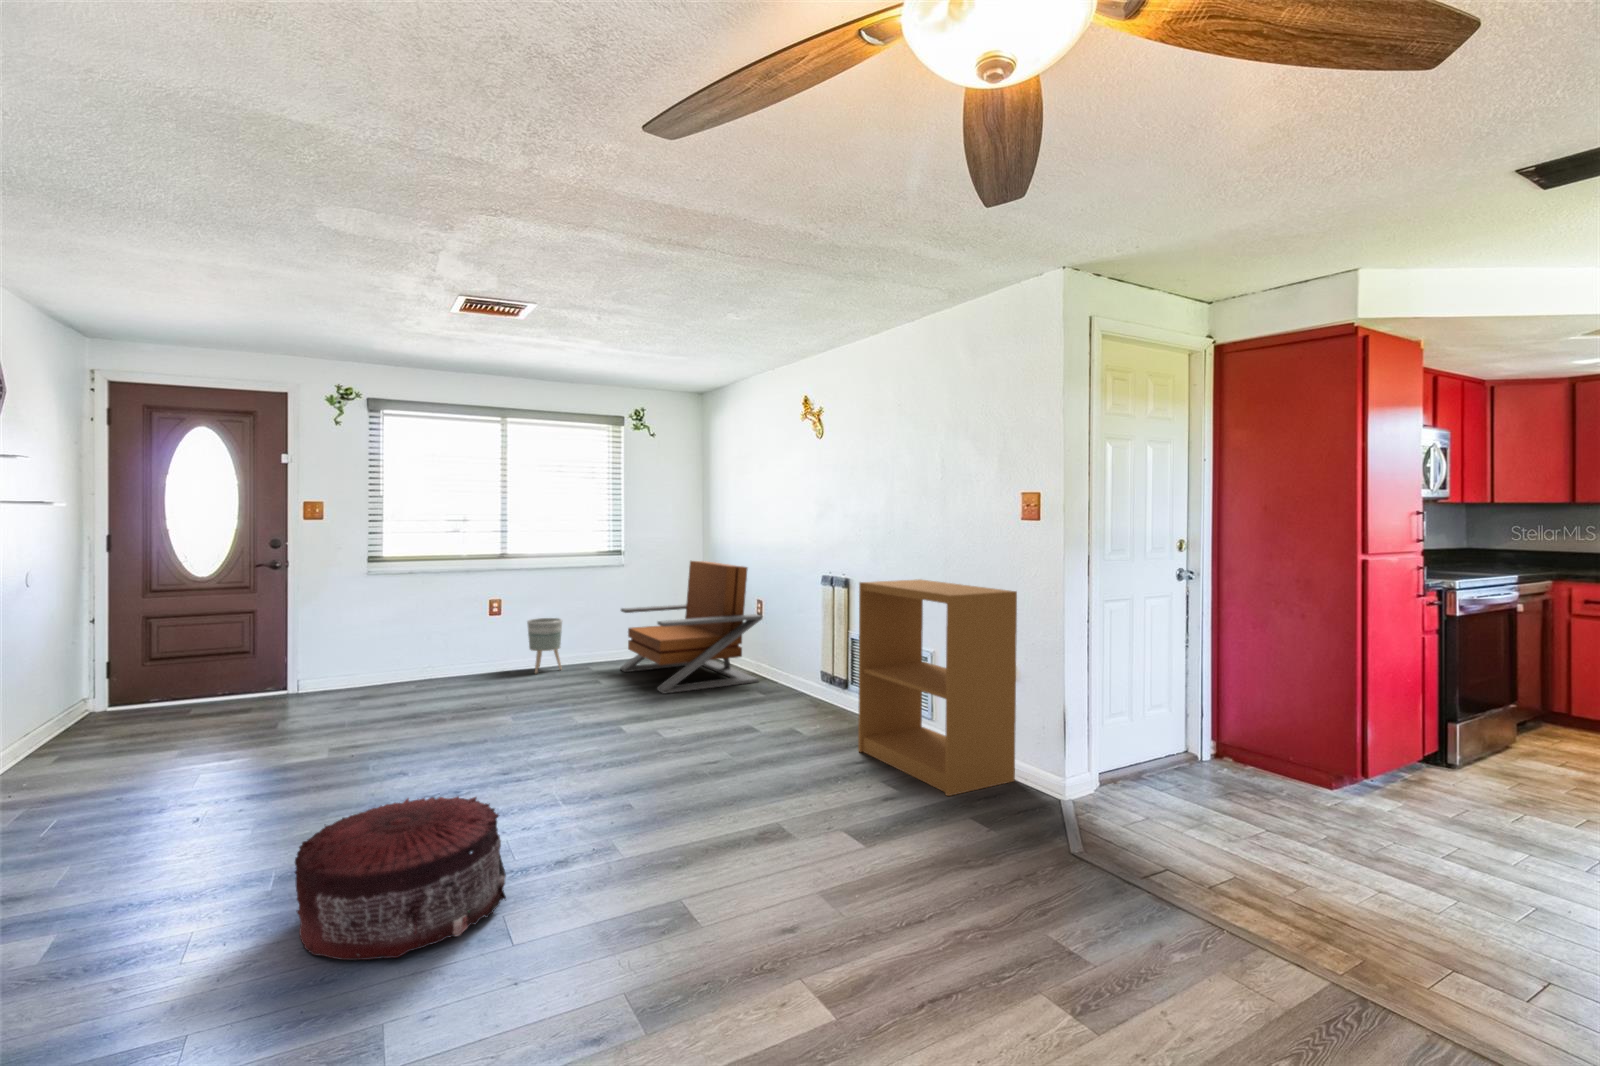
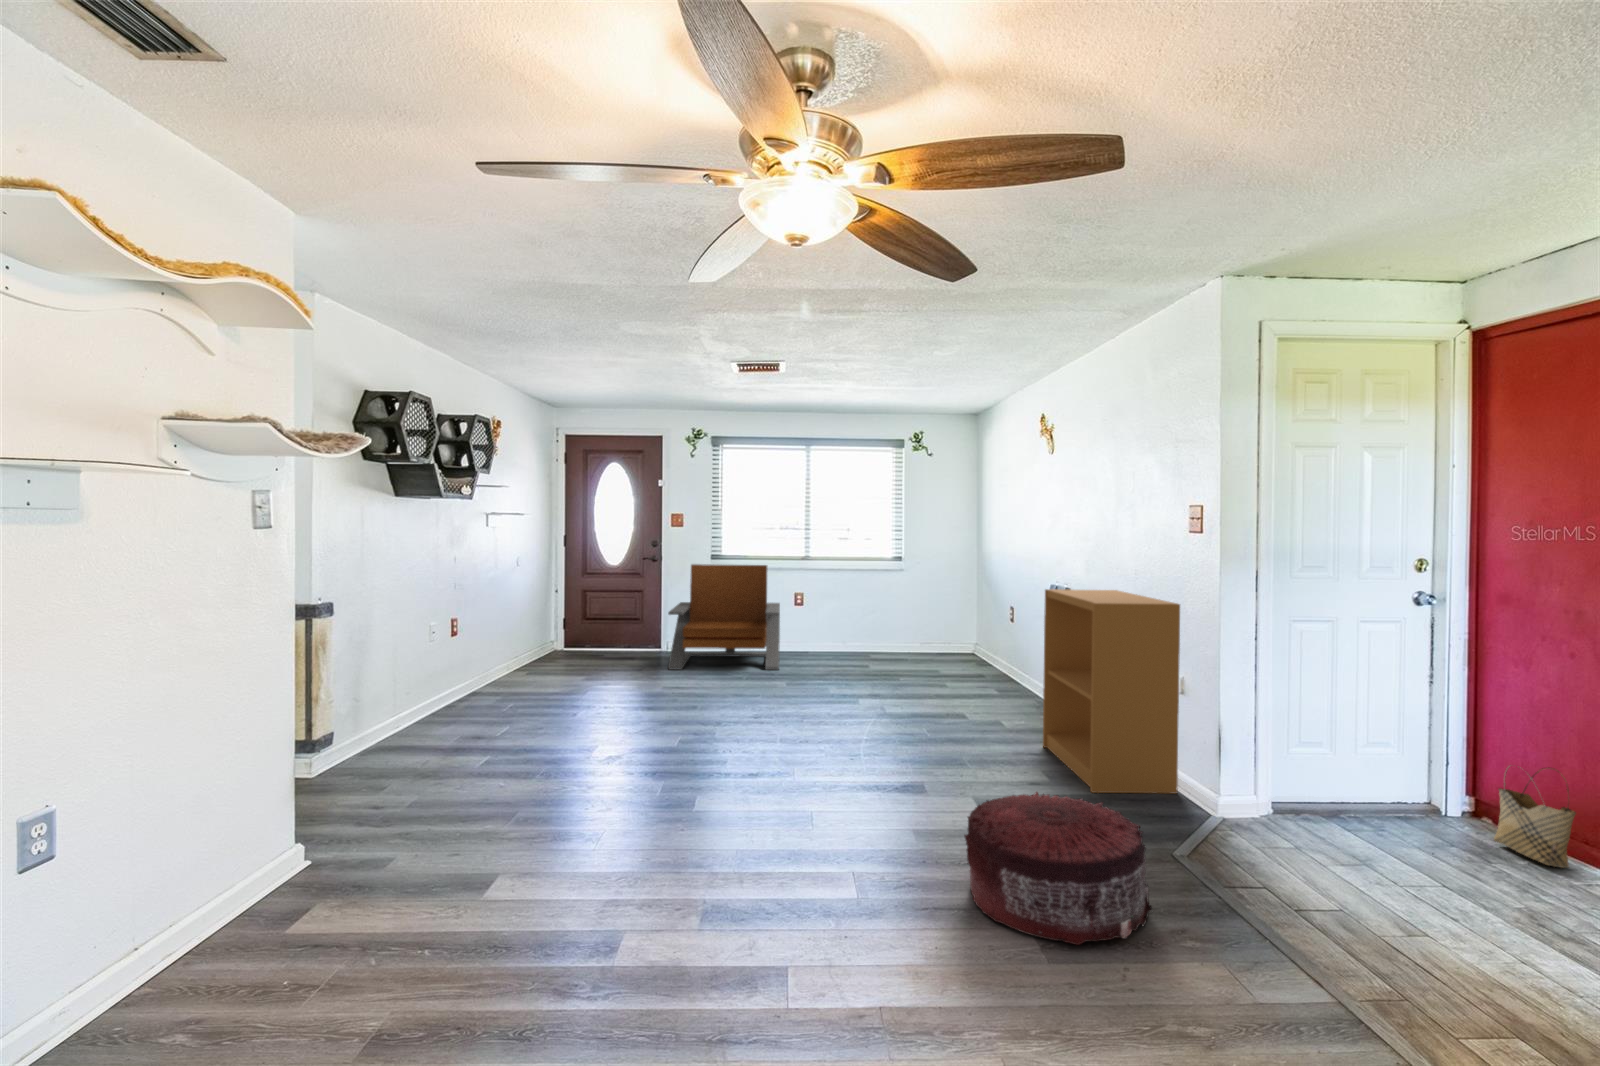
lounge chair: present [621,561,762,693] -> present [668,564,780,670]
planter: present [527,618,562,673] -> none [821,611,849,656]
woven basket: none [1253,711,1317,792] -> present [1494,767,1576,868]
pouf: present [295,796,506,960] -> present [964,792,1153,945]

